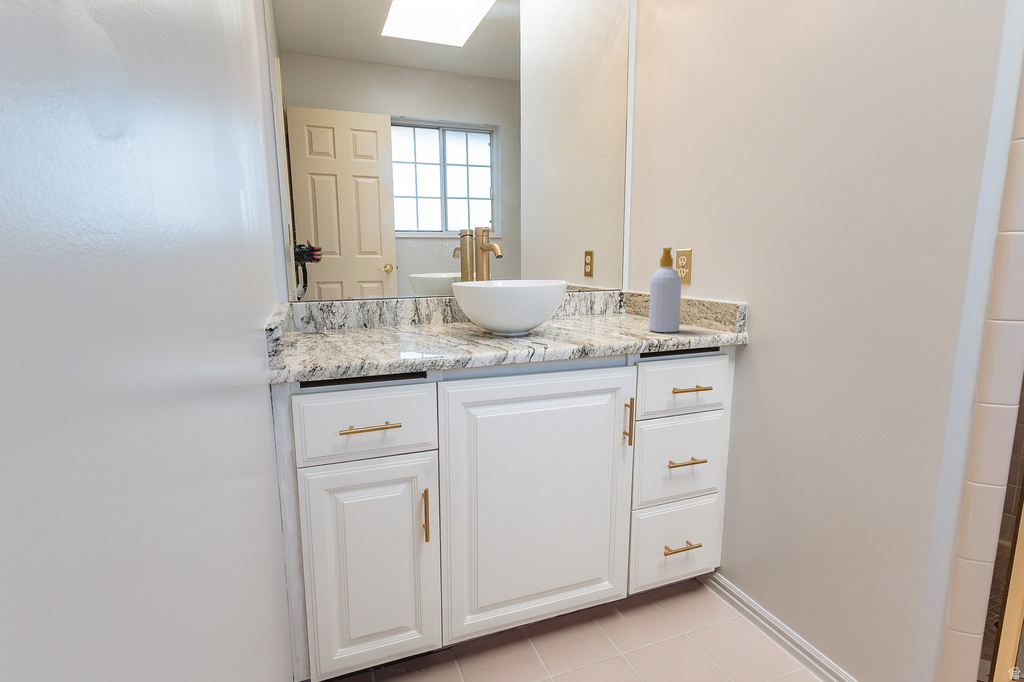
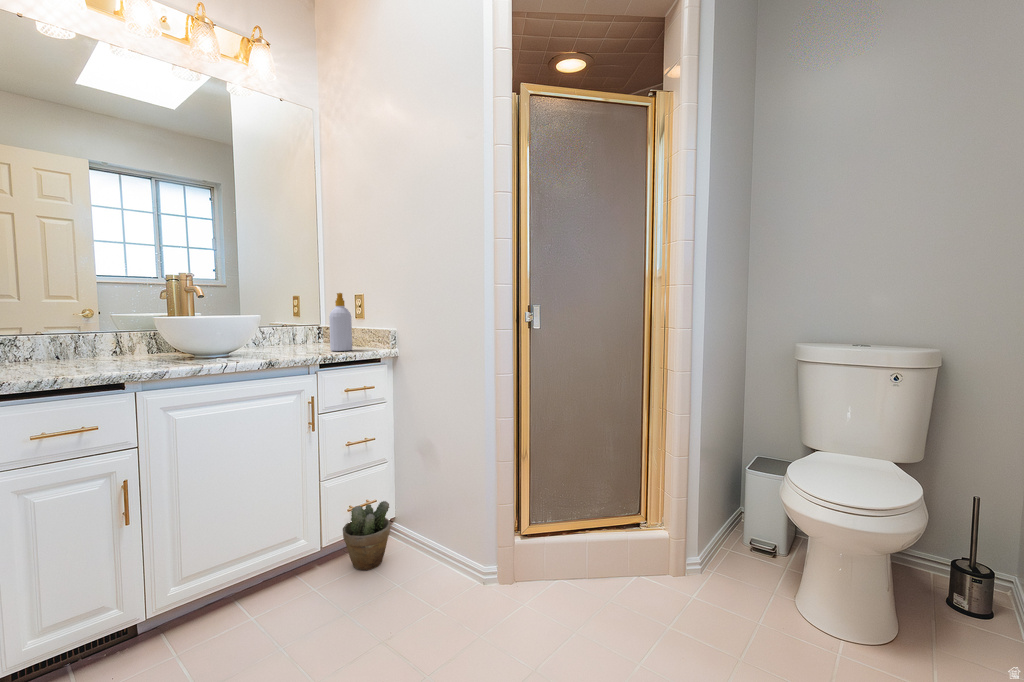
potted plant: none [656,553,726,647] -> present [343,501,390,570]

